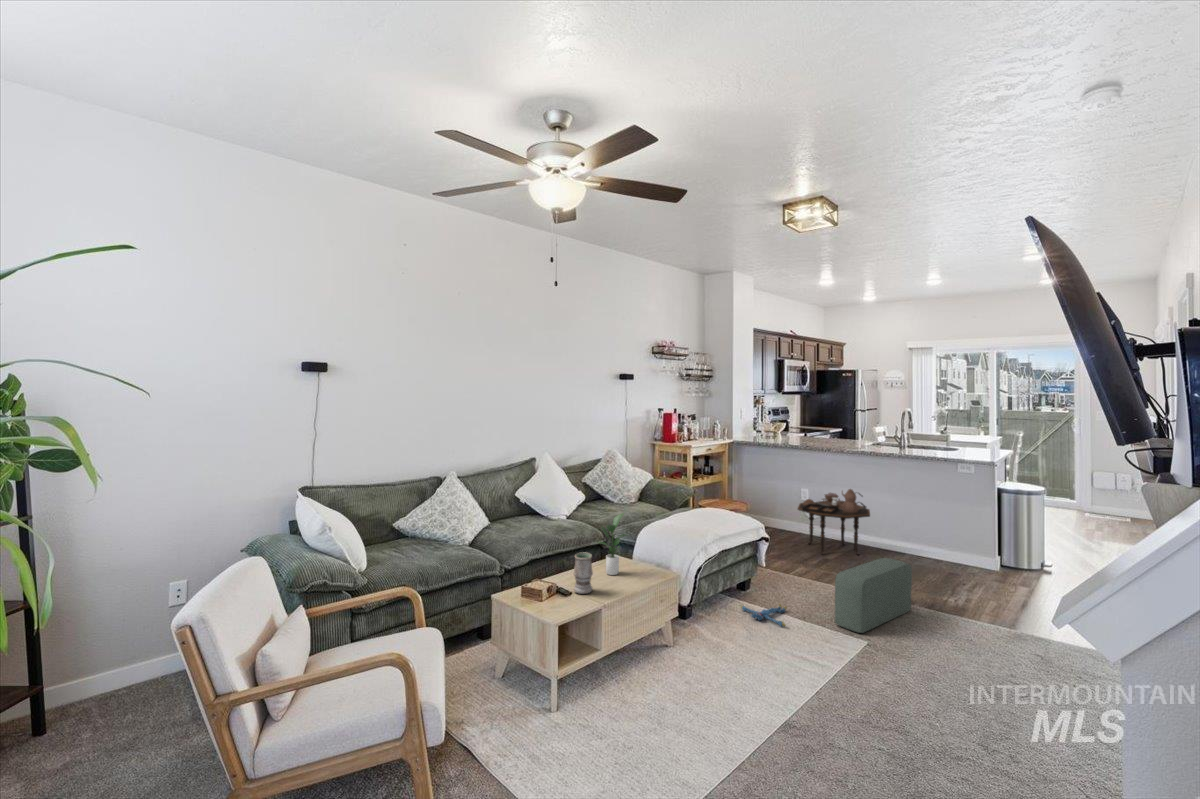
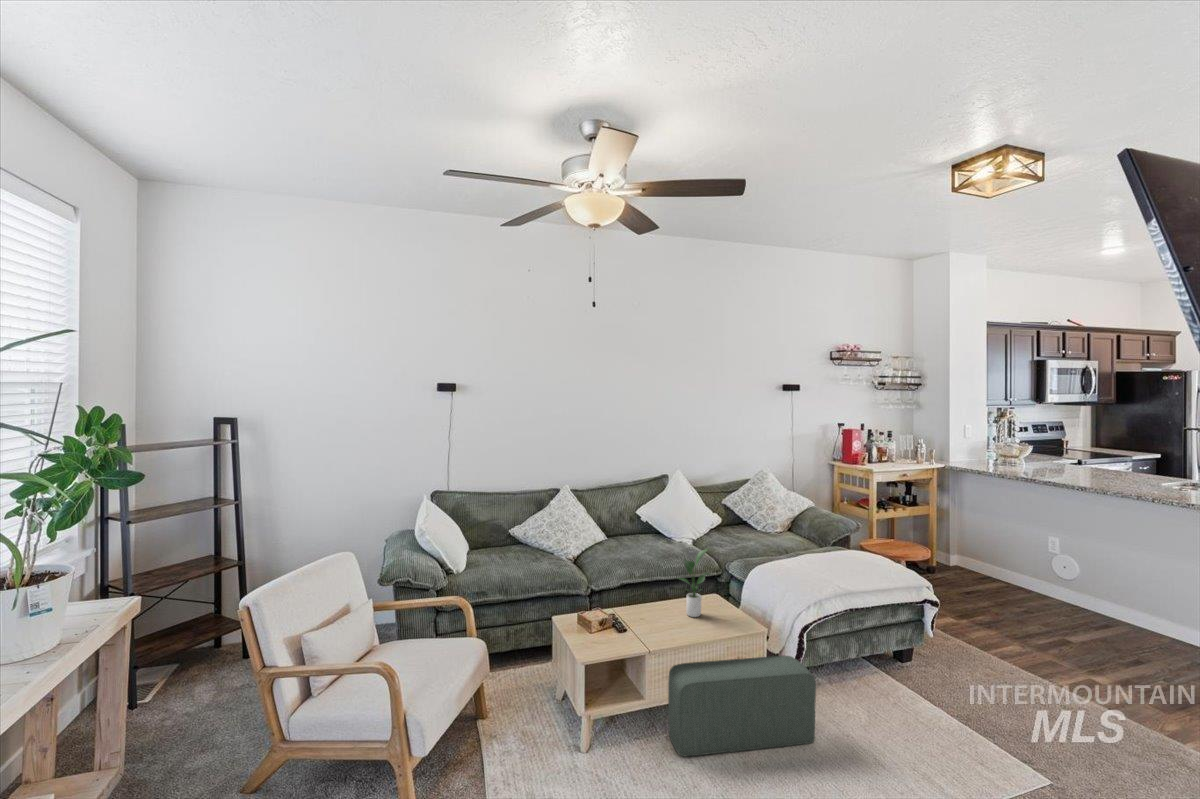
side table: present [798,489,870,555] -> none [1022,547,1153,646]
vase: present [574,552,593,594] -> none [633,587,654,633]
pouf: present [835,558,912,633] -> present [668,656,816,757]
plush toy: present [741,604,787,626] -> none [878,683,944,724]

